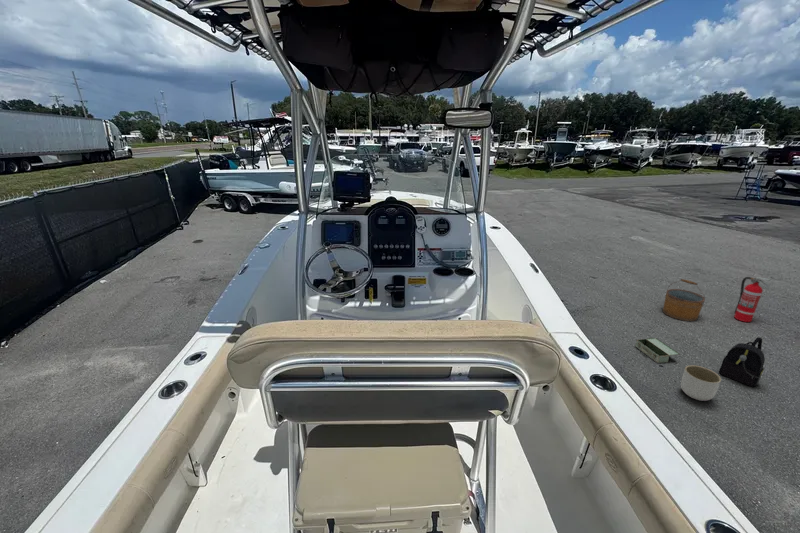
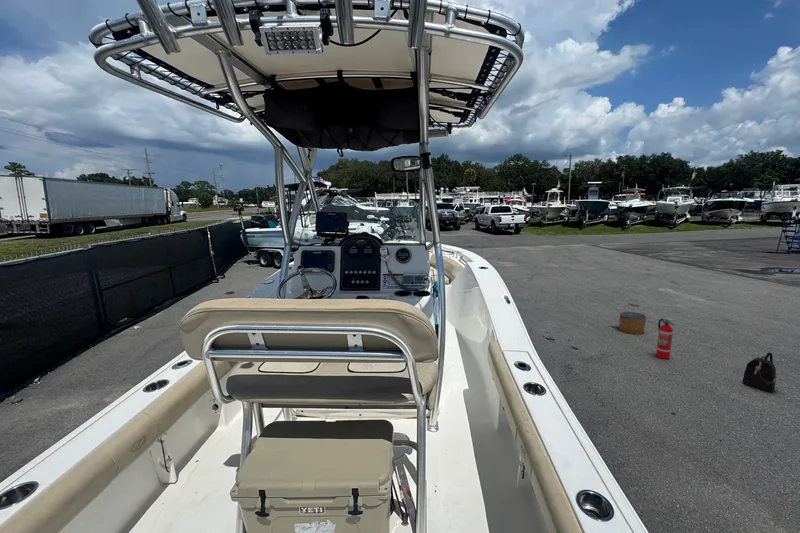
fire extinguisher: present [734,277,770,322] -> present [656,318,675,359]
bucket: present [663,279,705,321] -> present [619,303,646,334]
toolbox: present [635,338,679,363] -> none [674,359,710,377]
planter: present [681,365,721,401] -> none [710,373,739,399]

